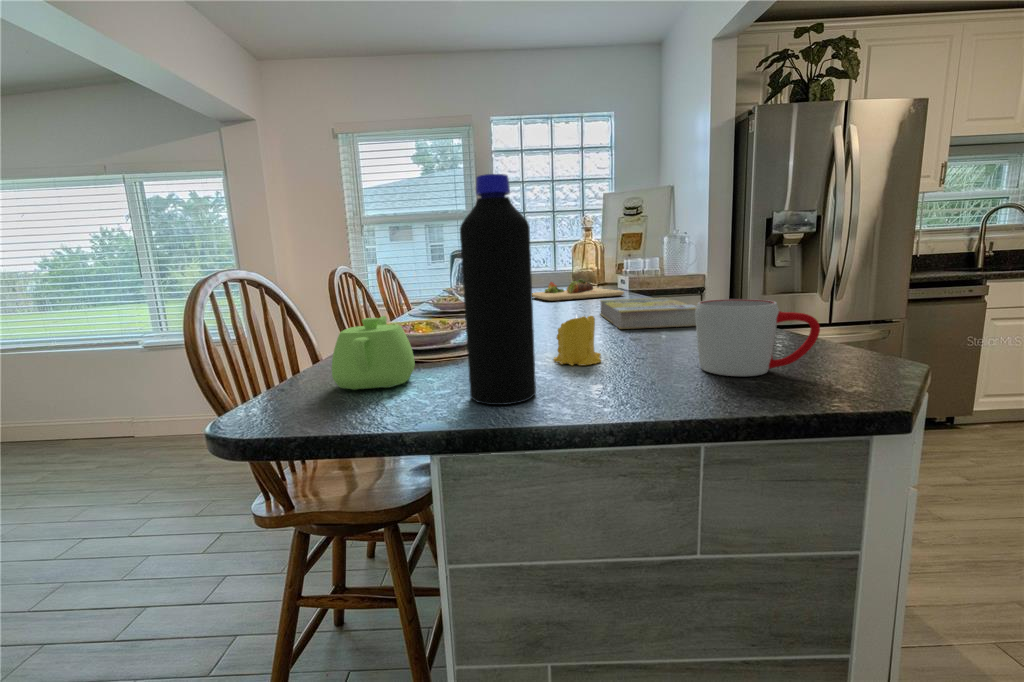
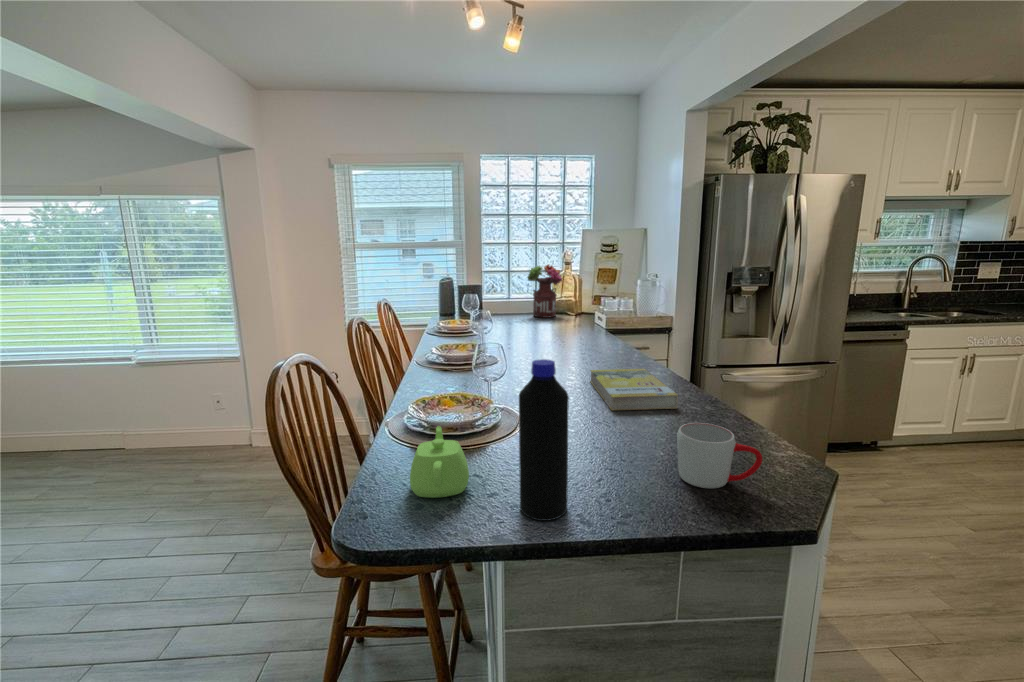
flower arrangement: none [542,227,582,285] -> present [527,264,562,318]
cutting board: present [532,279,624,301] -> none [521,329,605,353]
candle: present [553,316,601,366] -> none [568,424,606,468]

